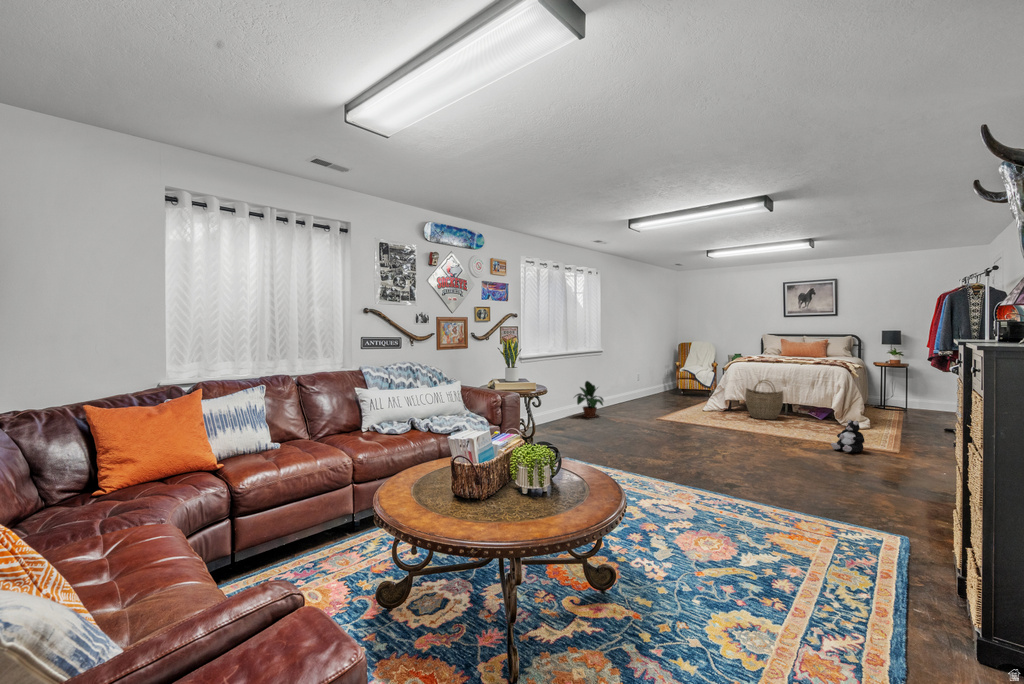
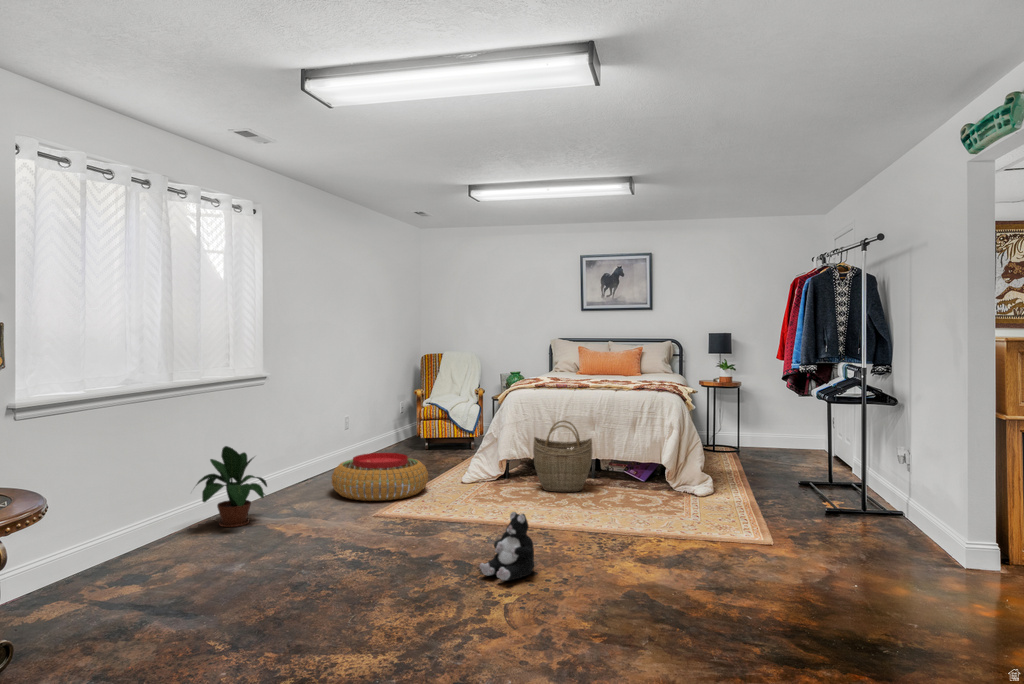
pouf: none [633,392,683,414] -> present [332,453,428,501]
plush toy: present [831,420,865,453] -> present [480,512,534,581]

